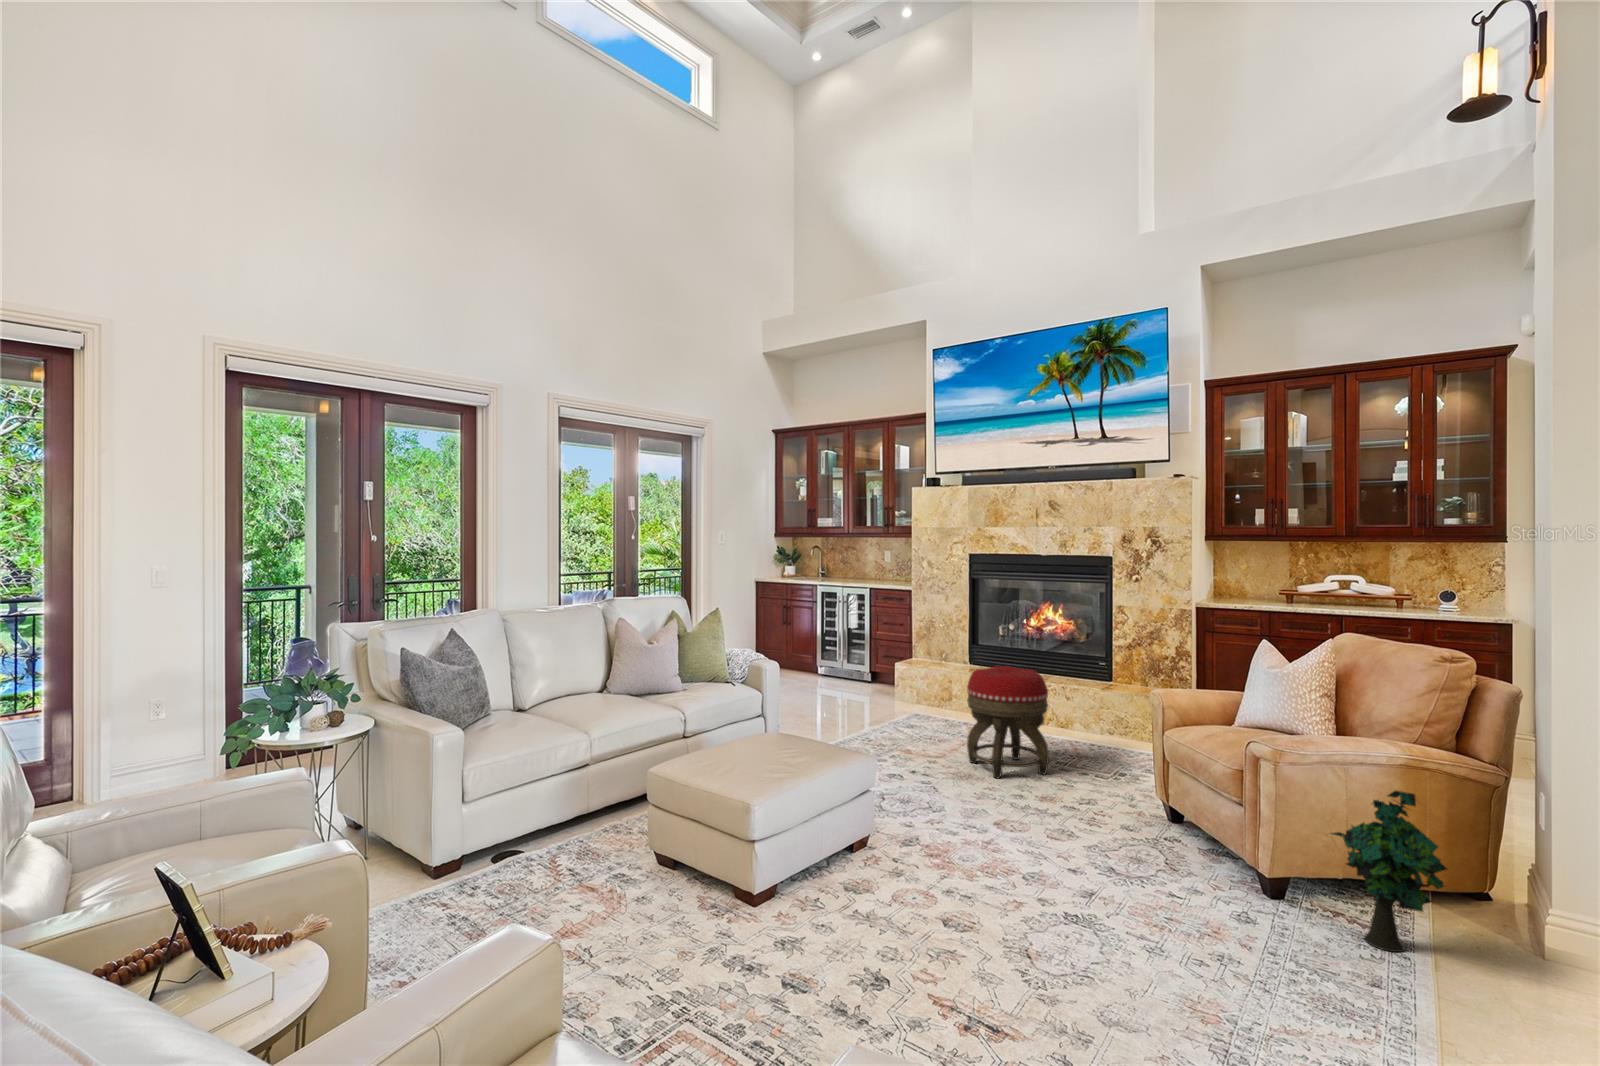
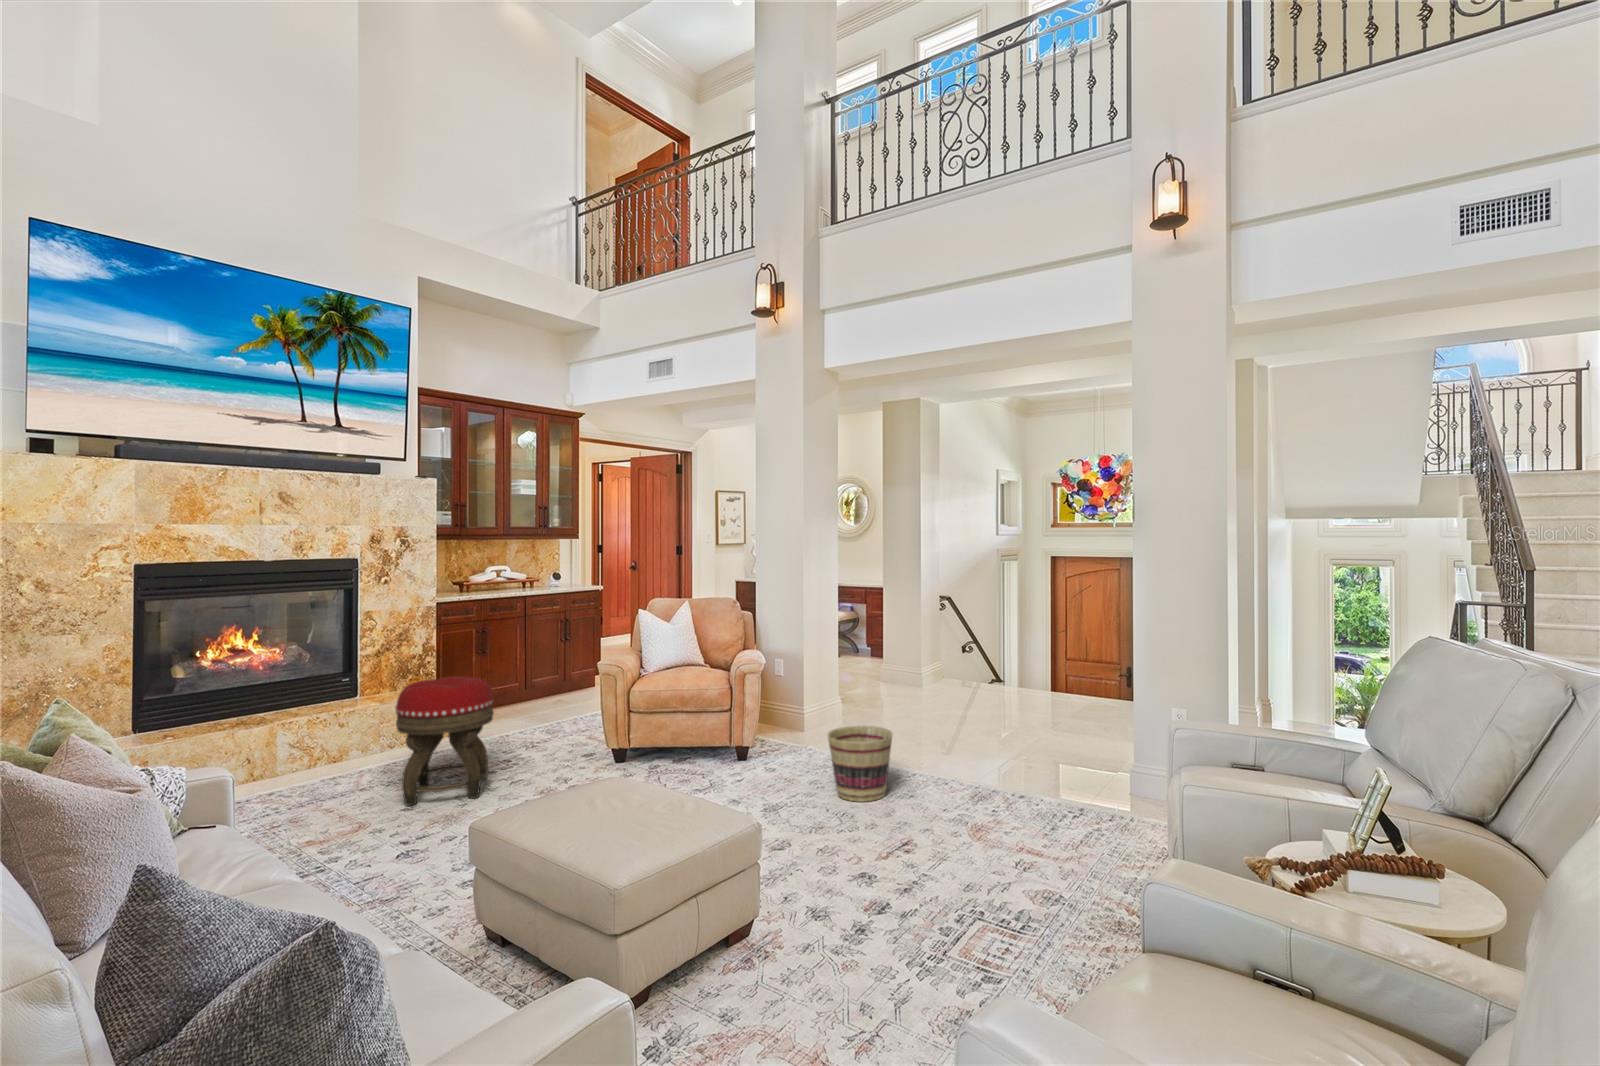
decorative plant: present [1332,791,1447,952] -> none [784,654,833,742]
basket: none [1044,862,1154,1002] -> present [828,726,892,802]

